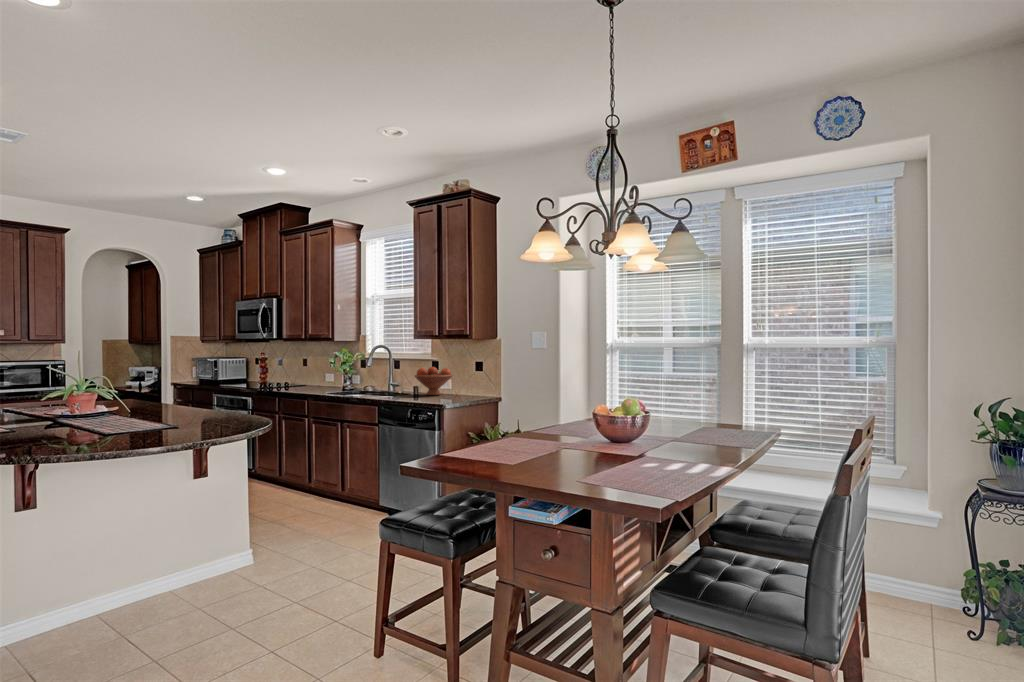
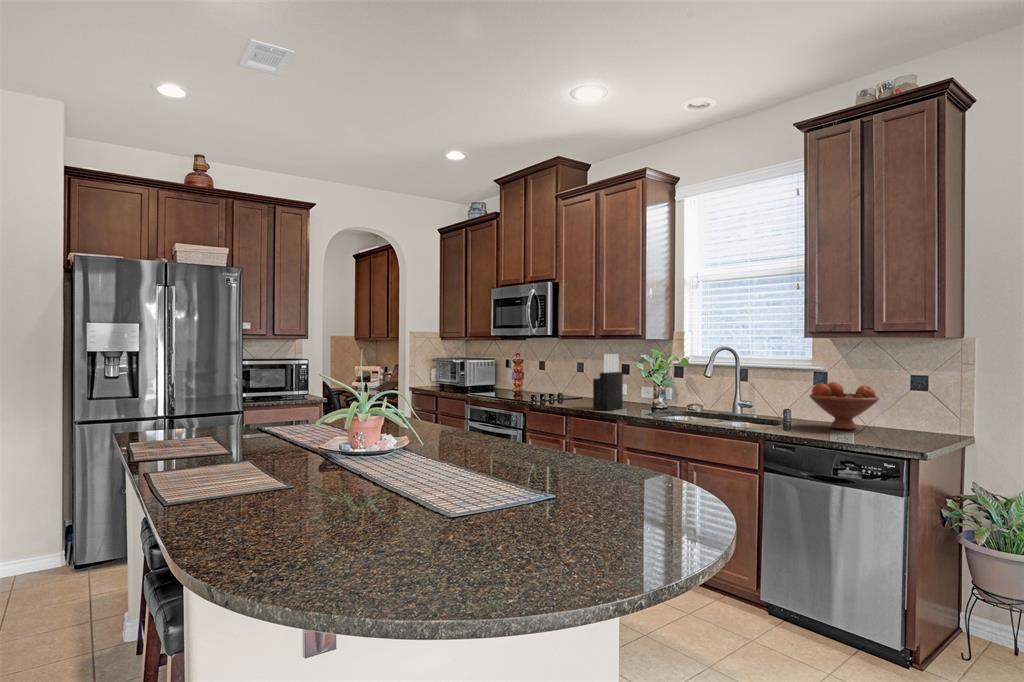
knife block: none [295,351,319,392] -> present [593,354,623,410]

